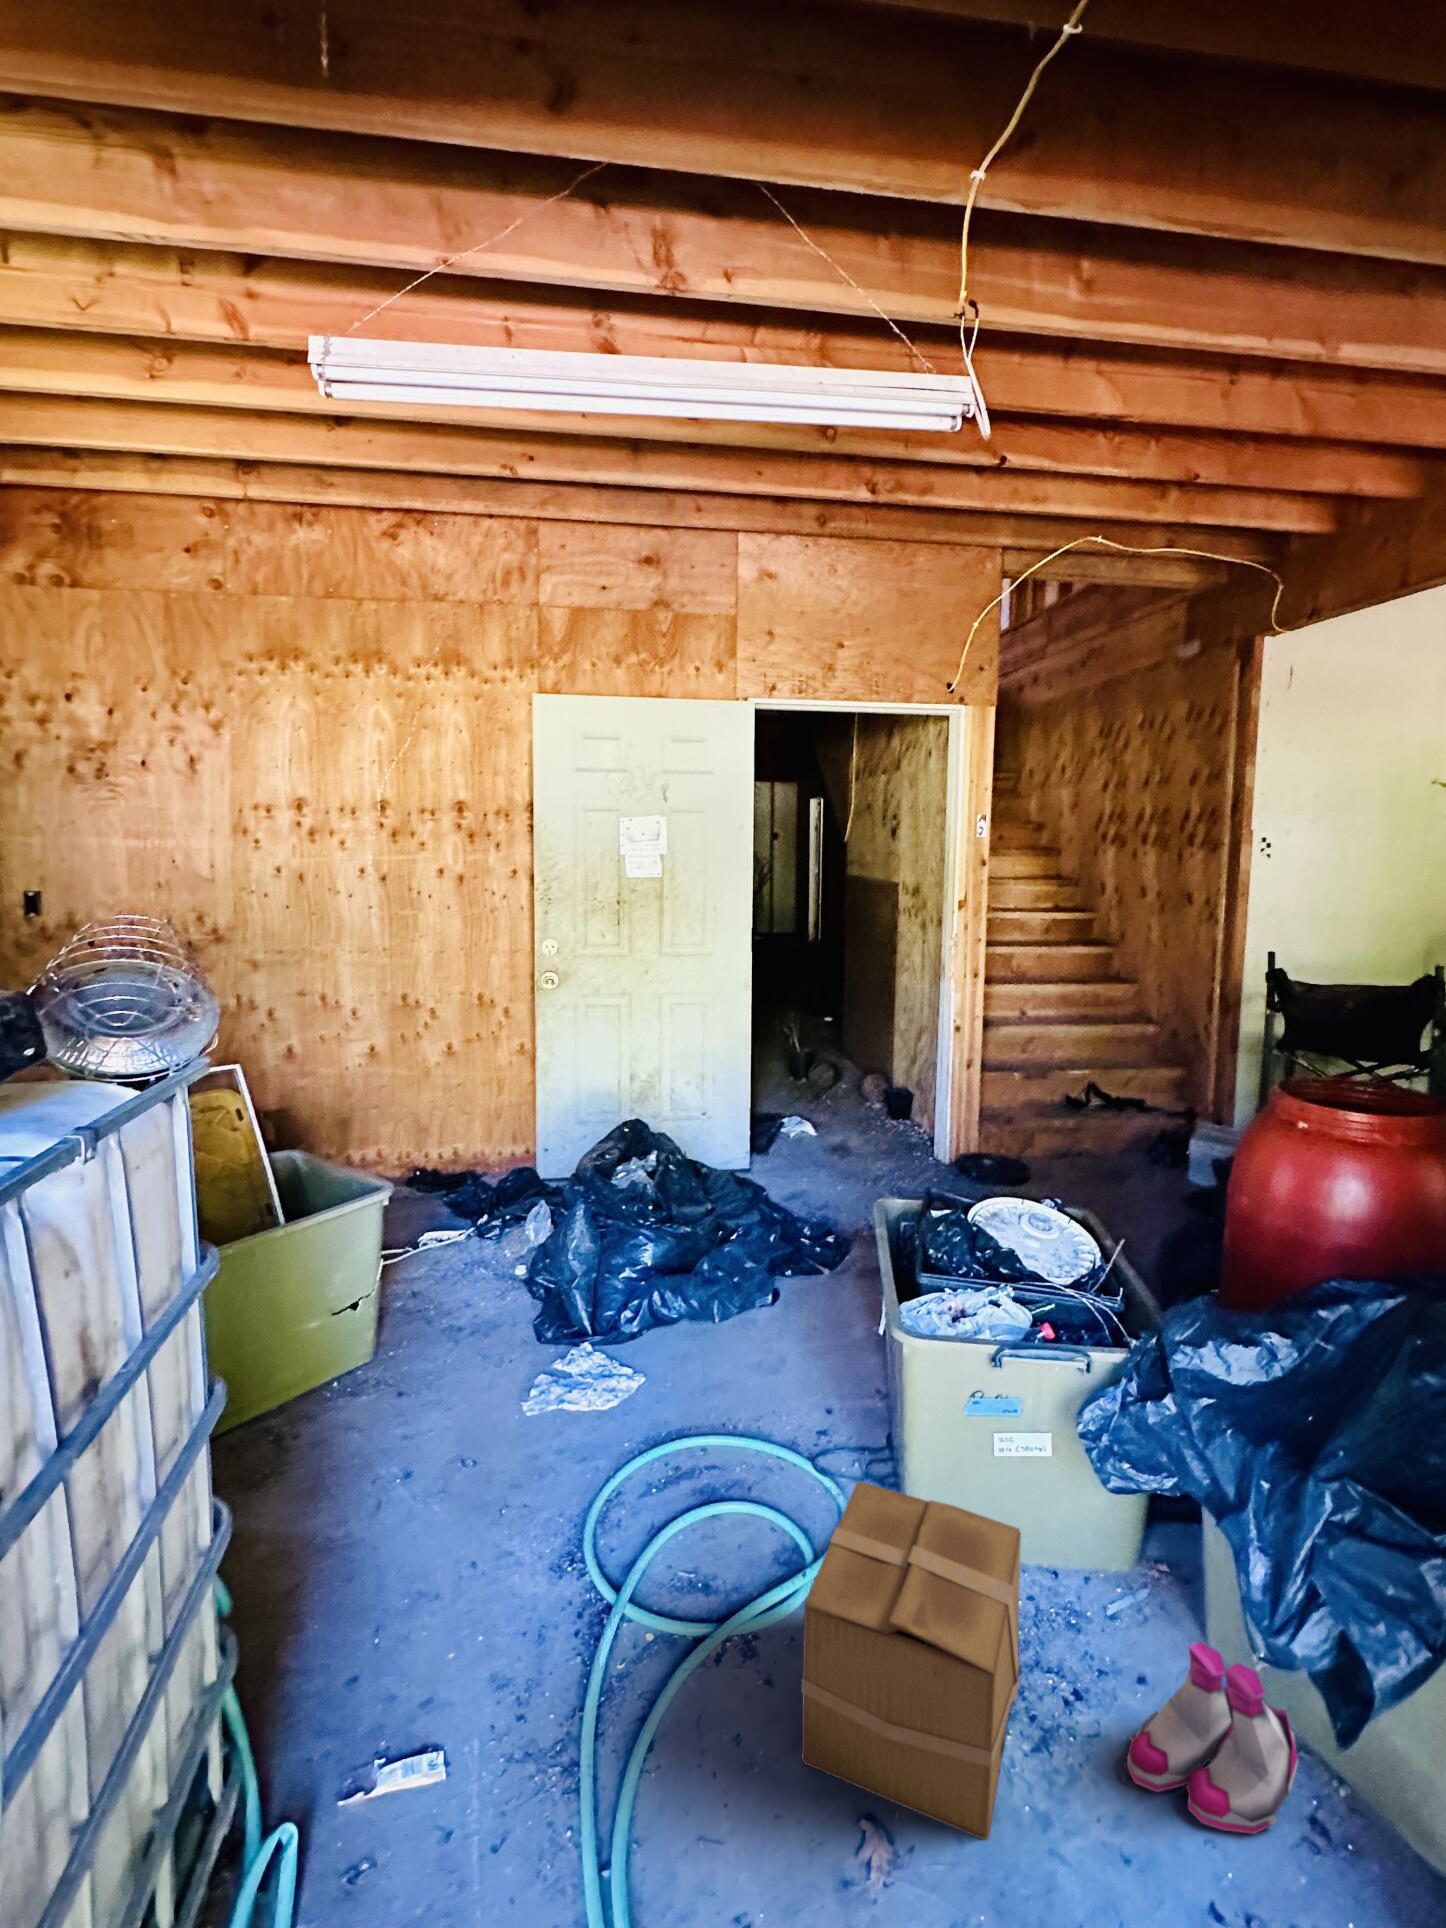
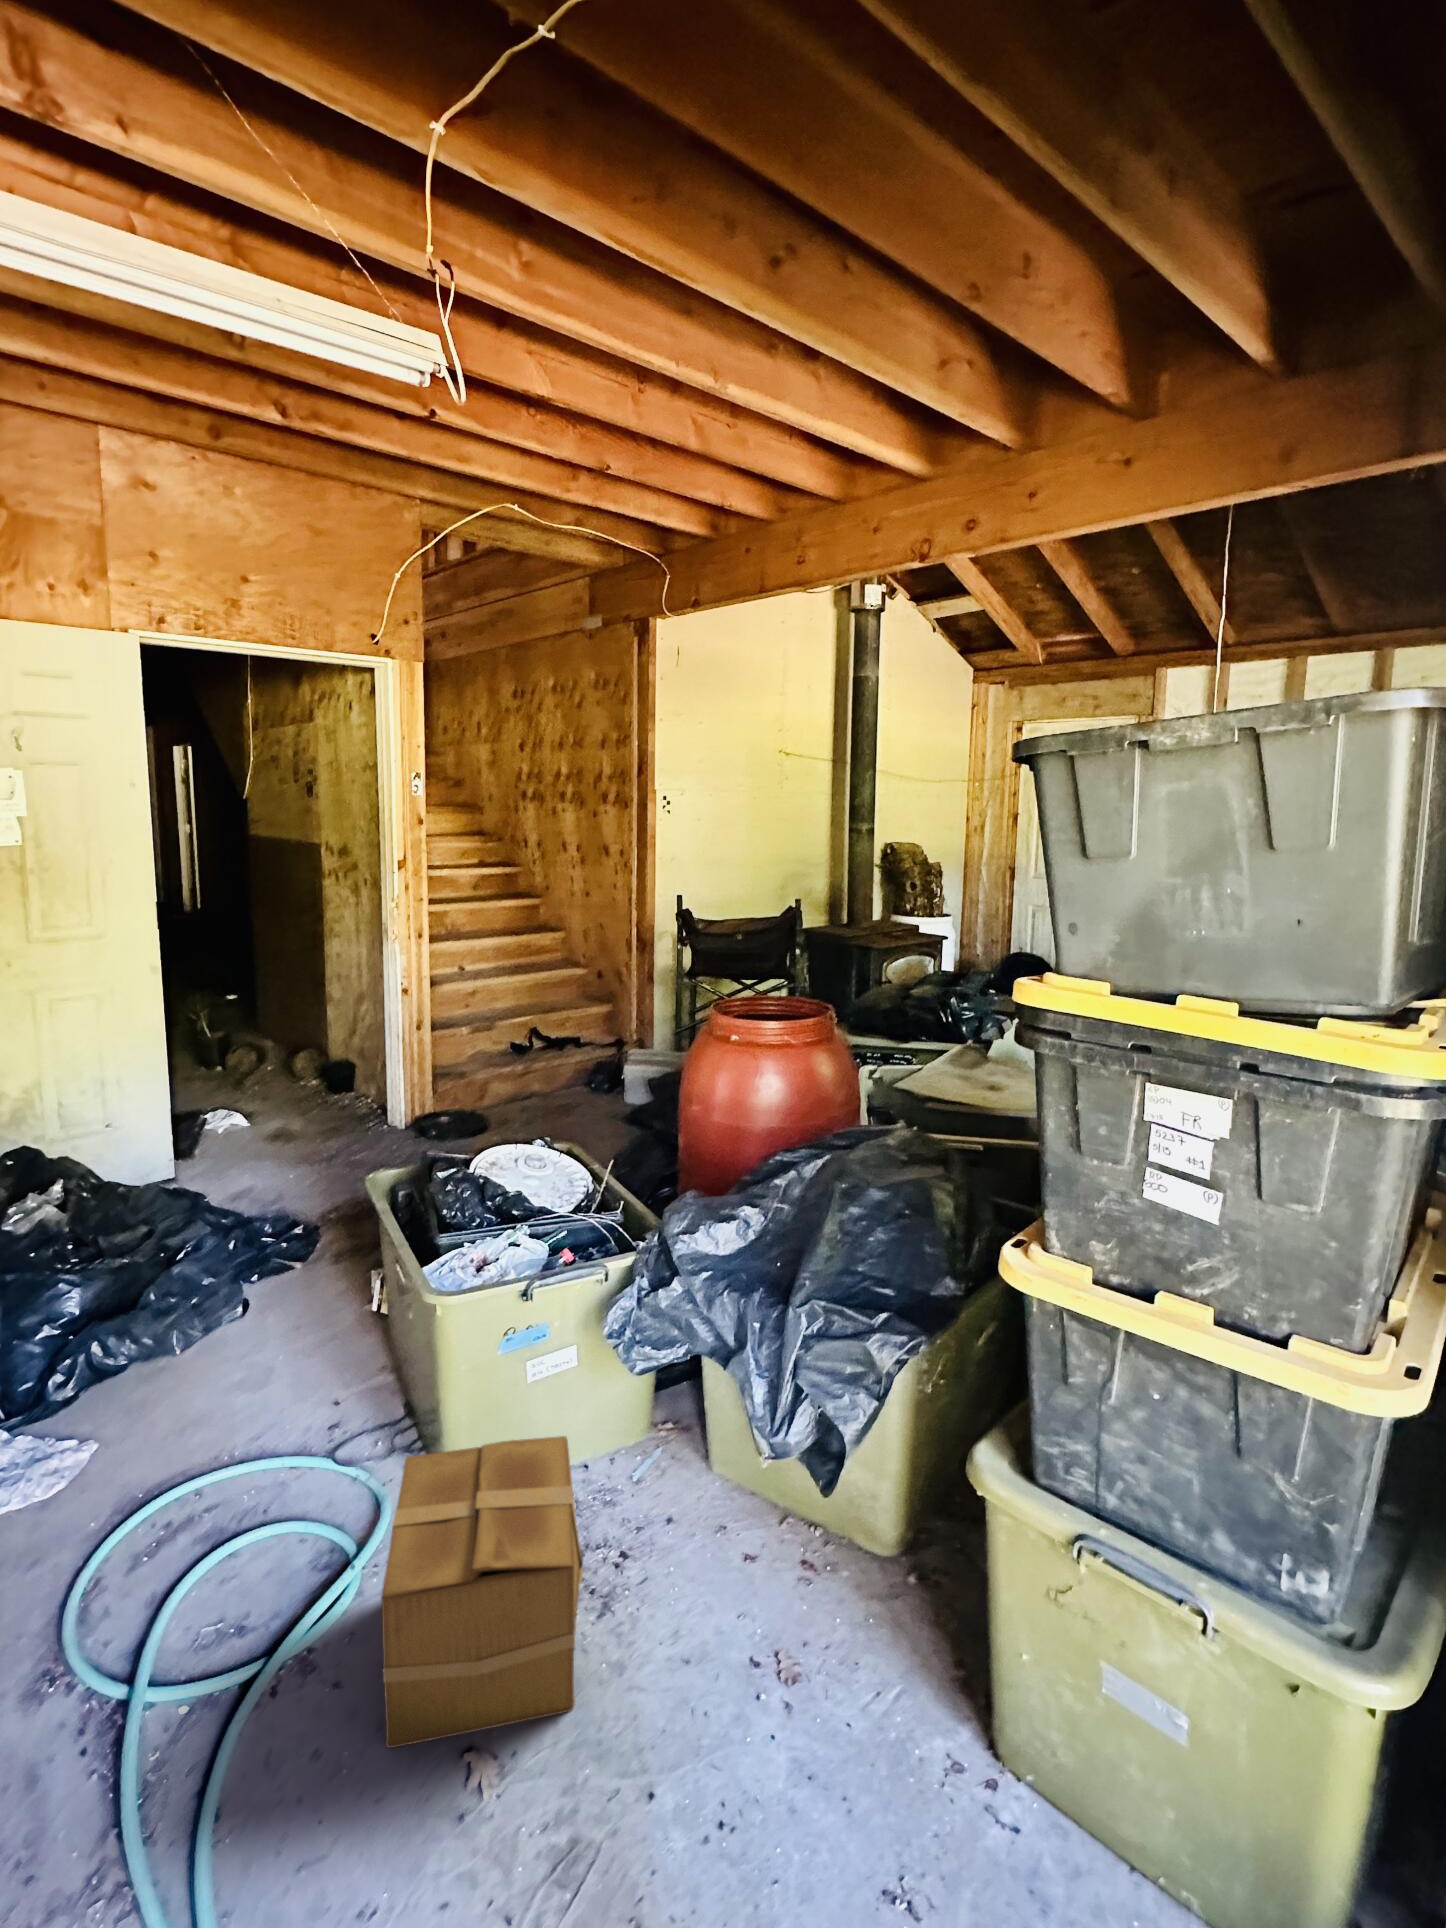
boots: present [1127,1642,1298,1834] -> none [668,1462,784,1598]

